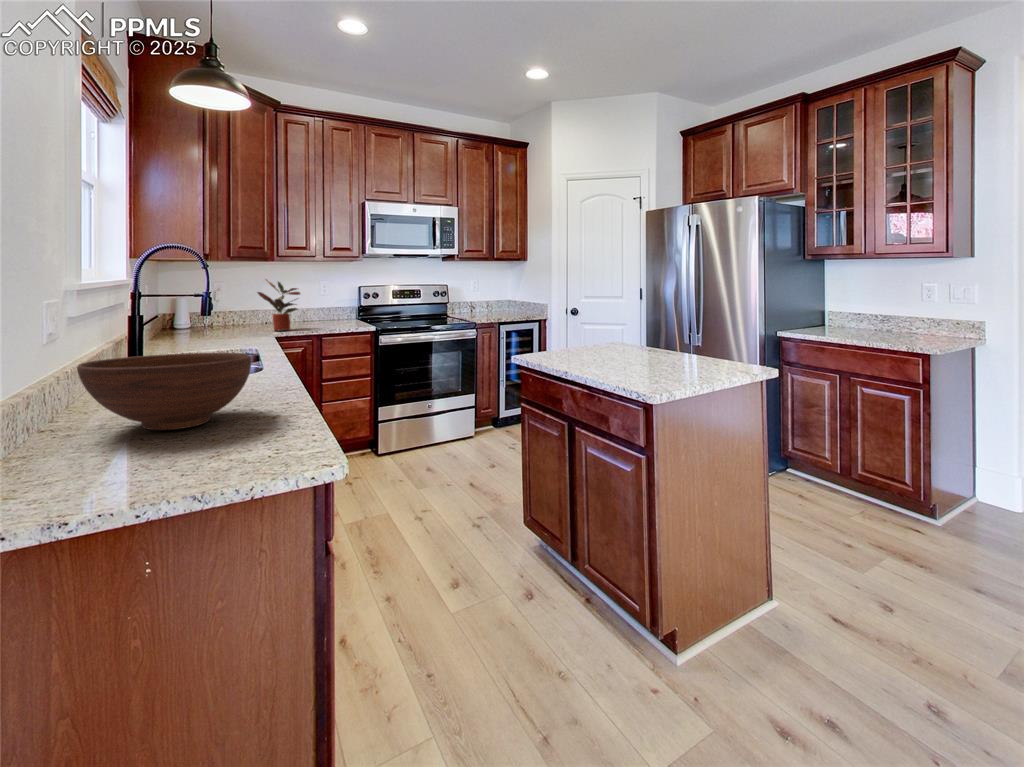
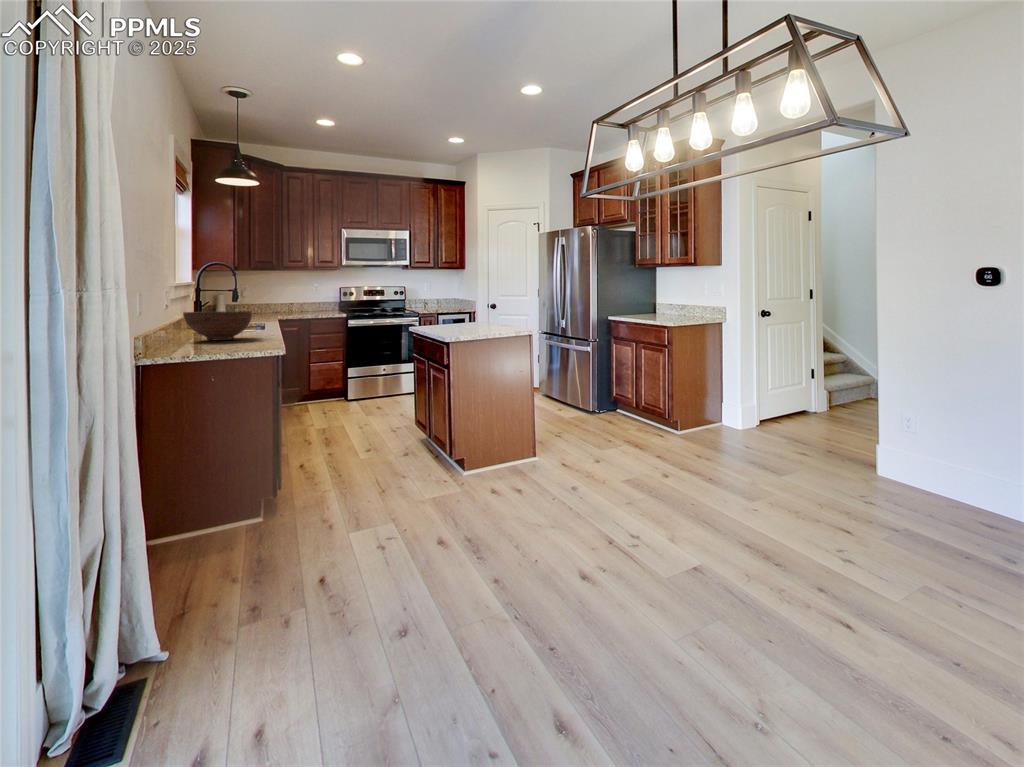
potted plant: present [258,279,300,331] -> none [267,281,297,316]

